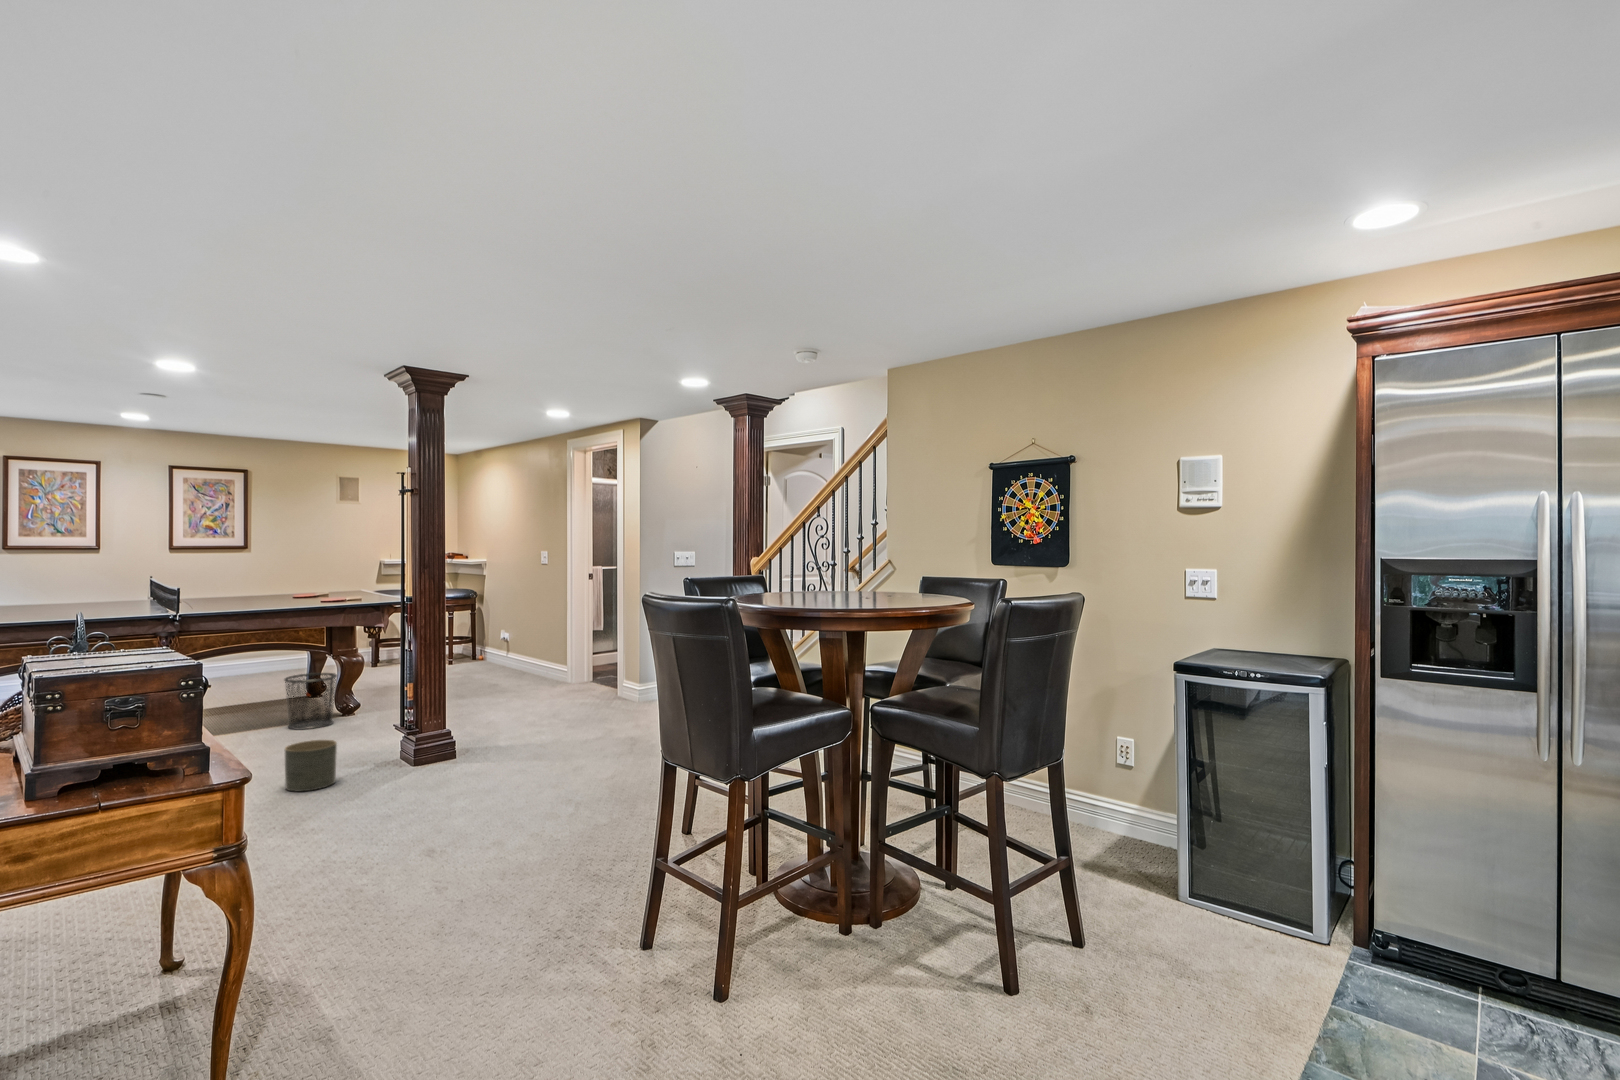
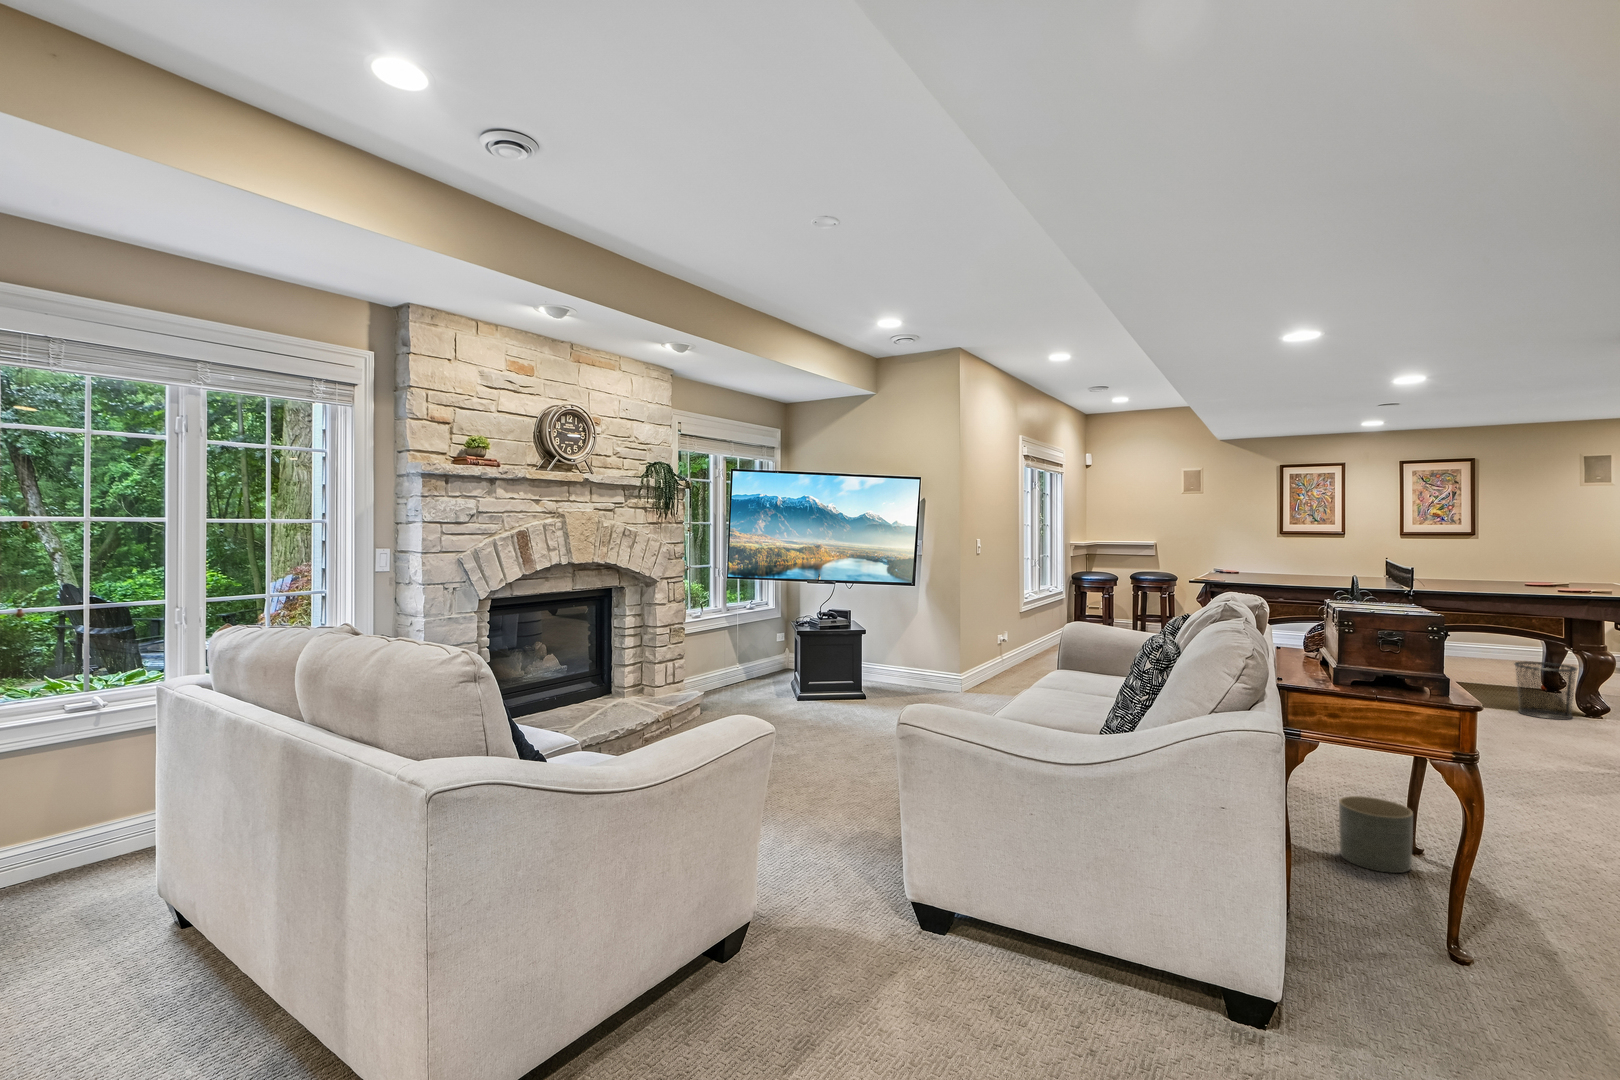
planter: present [285,740,337,792] -> present [1339,796,1413,873]

